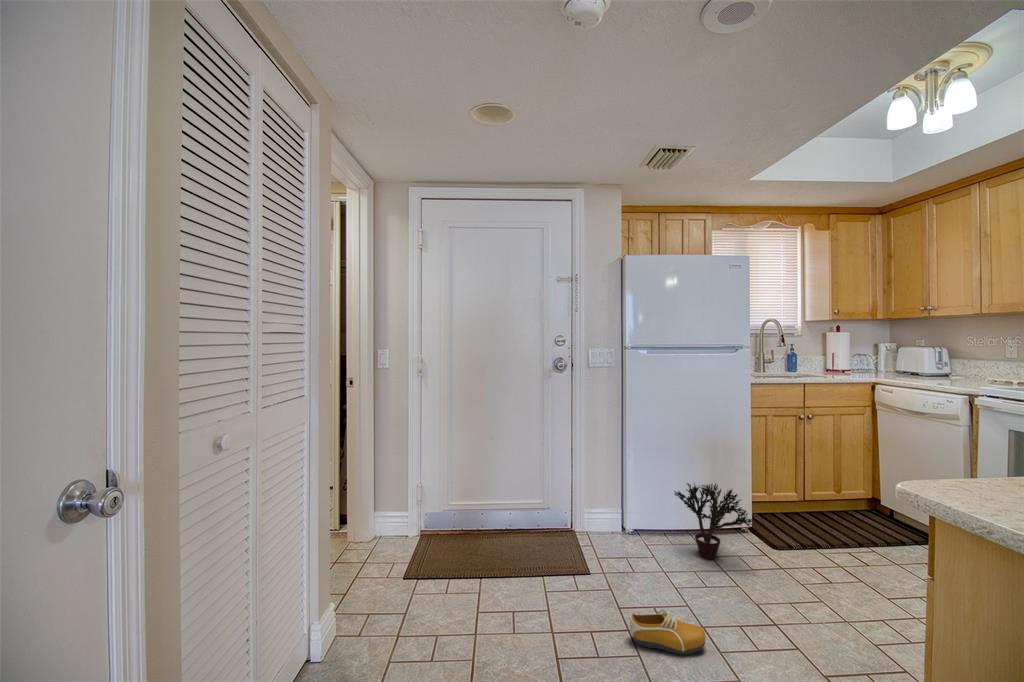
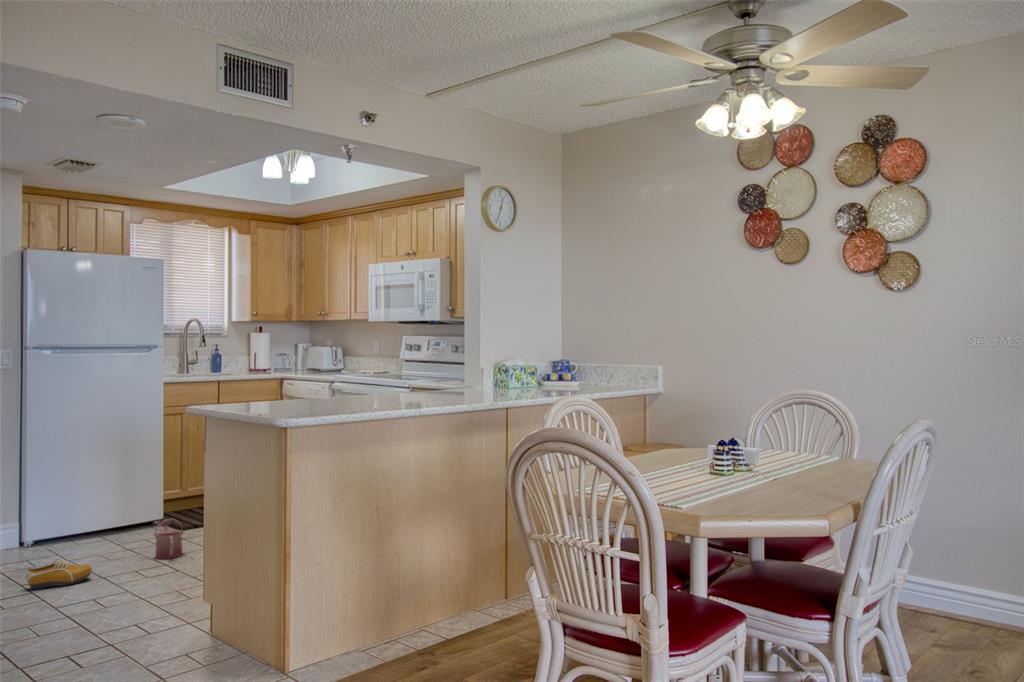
potted plant: present [674,483,753,559] -> none [77,475,150,544]
watering can: none [773,565,816,635] -> present [154,519,183,559]

